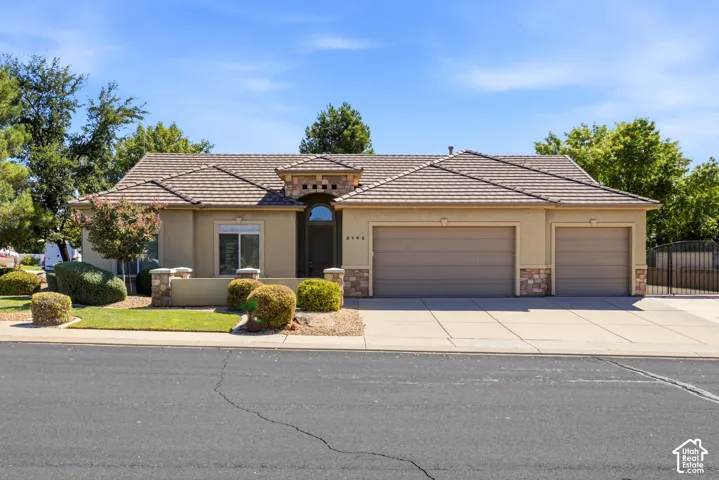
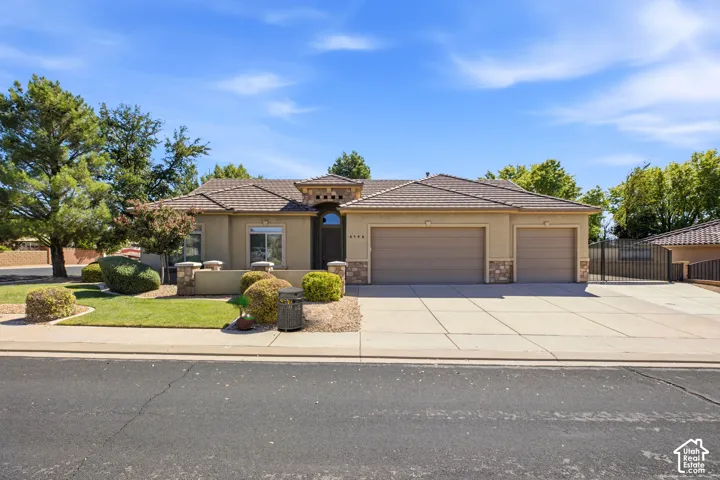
trash can: none [283,291,308,333] -> present [277,286,303,332]

